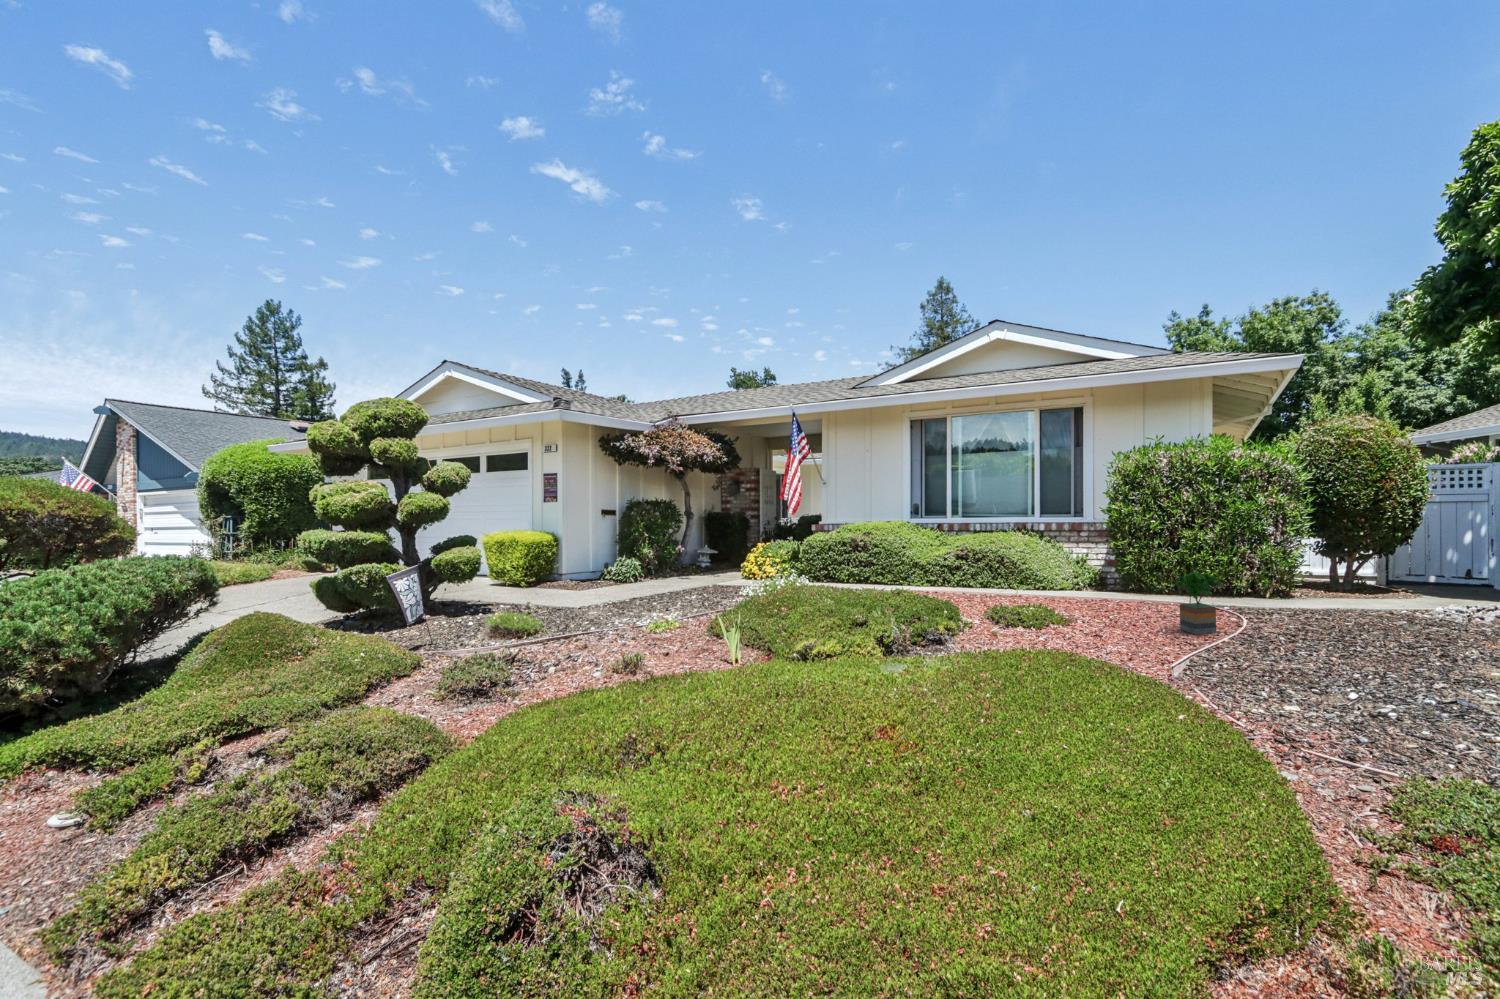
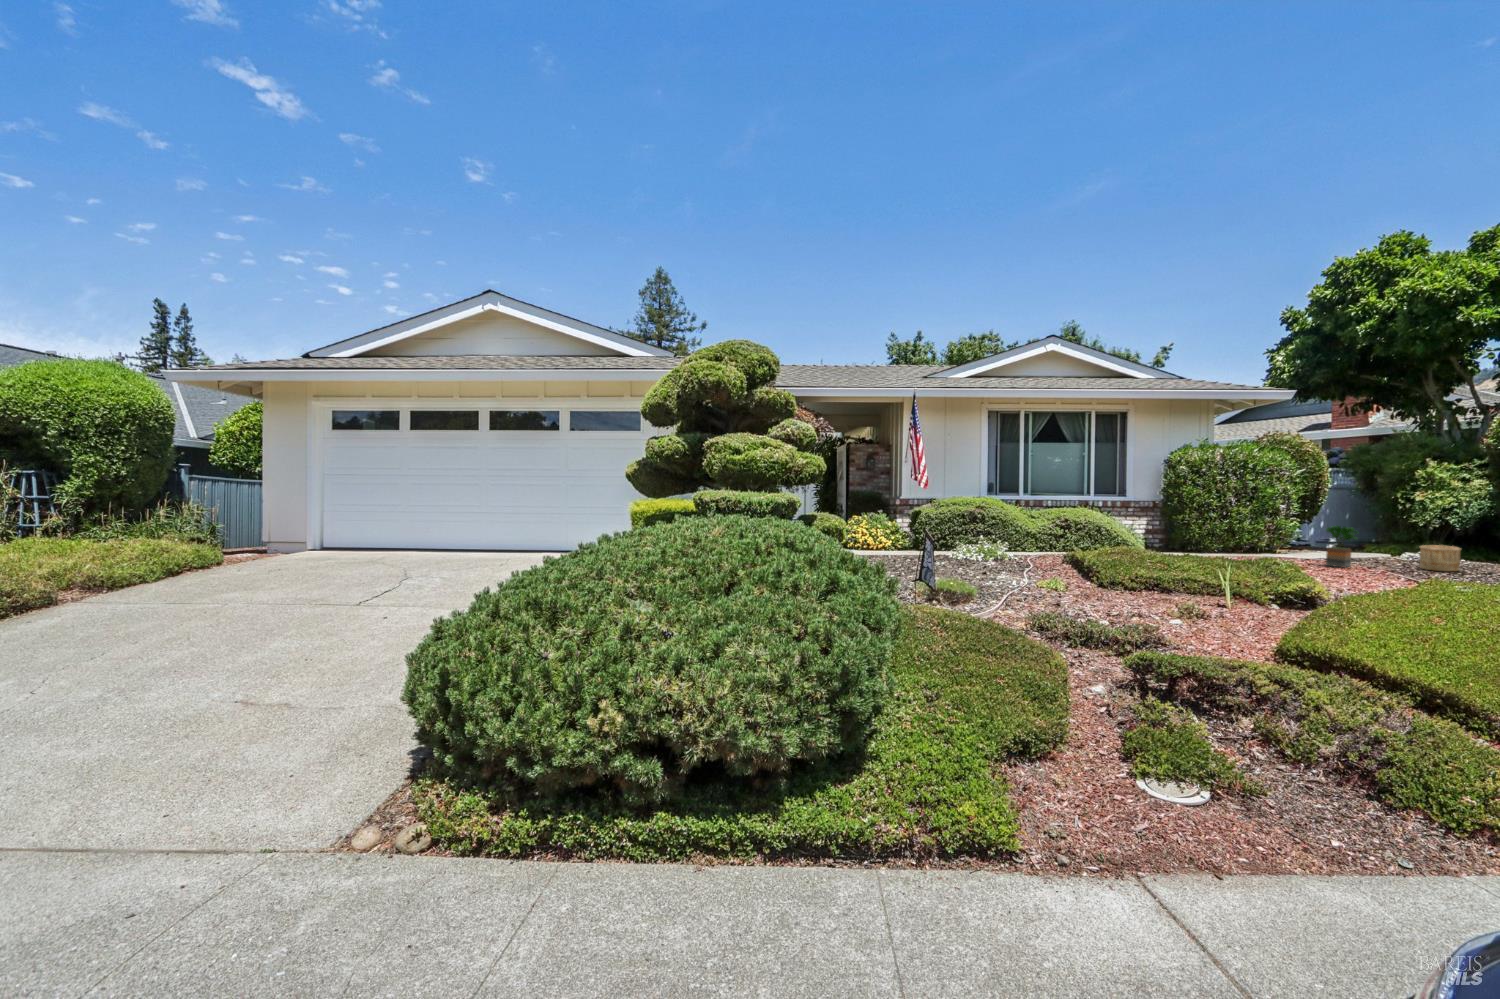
wooden bucket: none [1307,608,1370,654] -> present [1420,545,1461,571]

